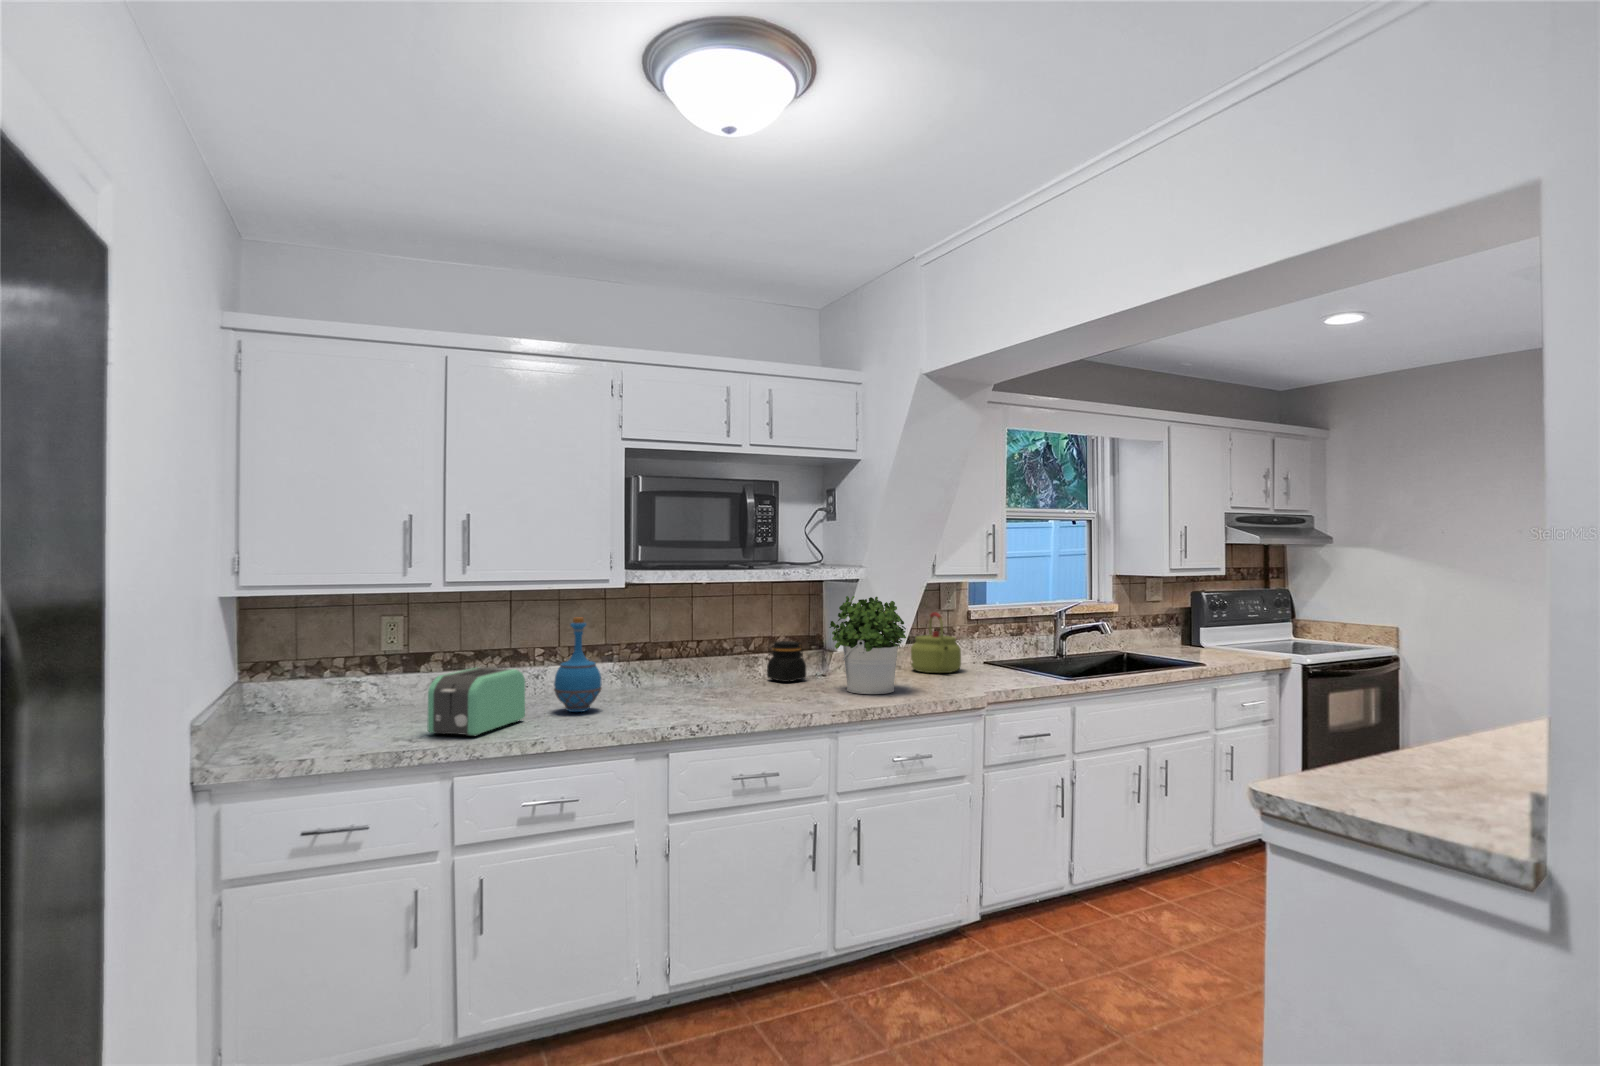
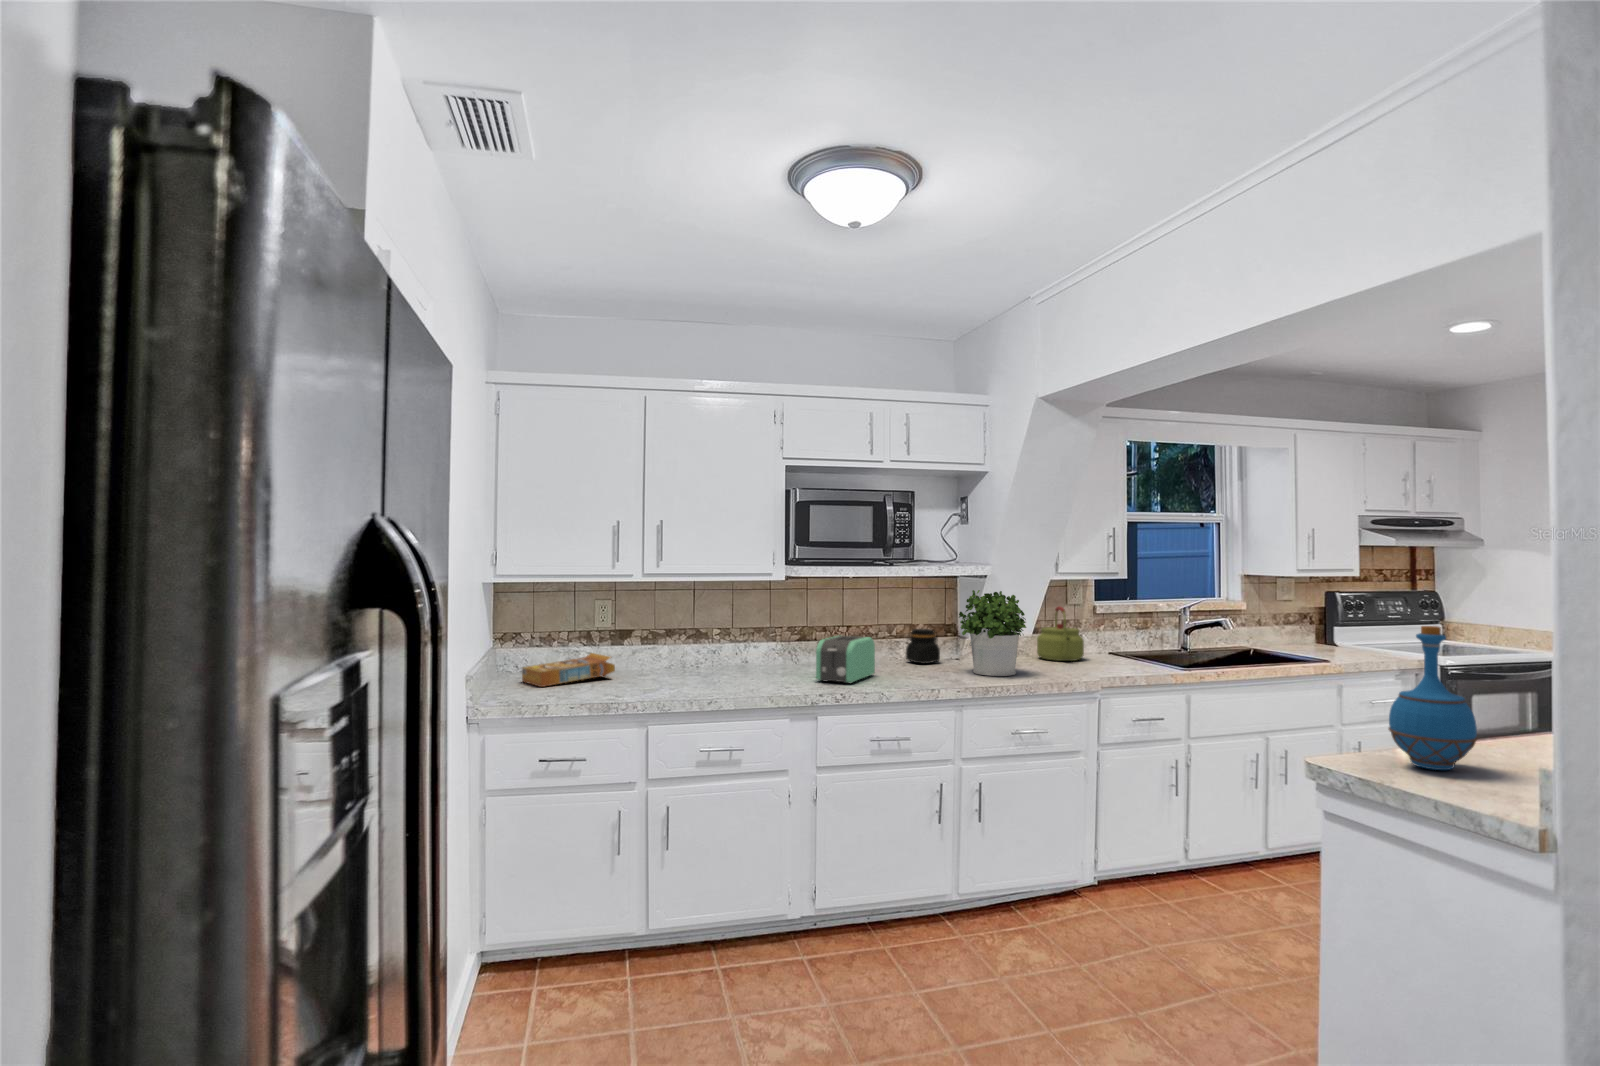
bottle: present [554,618,602,712] -> present [1389,626,1477,770]
toaster: present [427,668,525,736] -> present [816,635,875,683]
cereal box: none [276,684,407,733] -> present [522,653,615,687]

